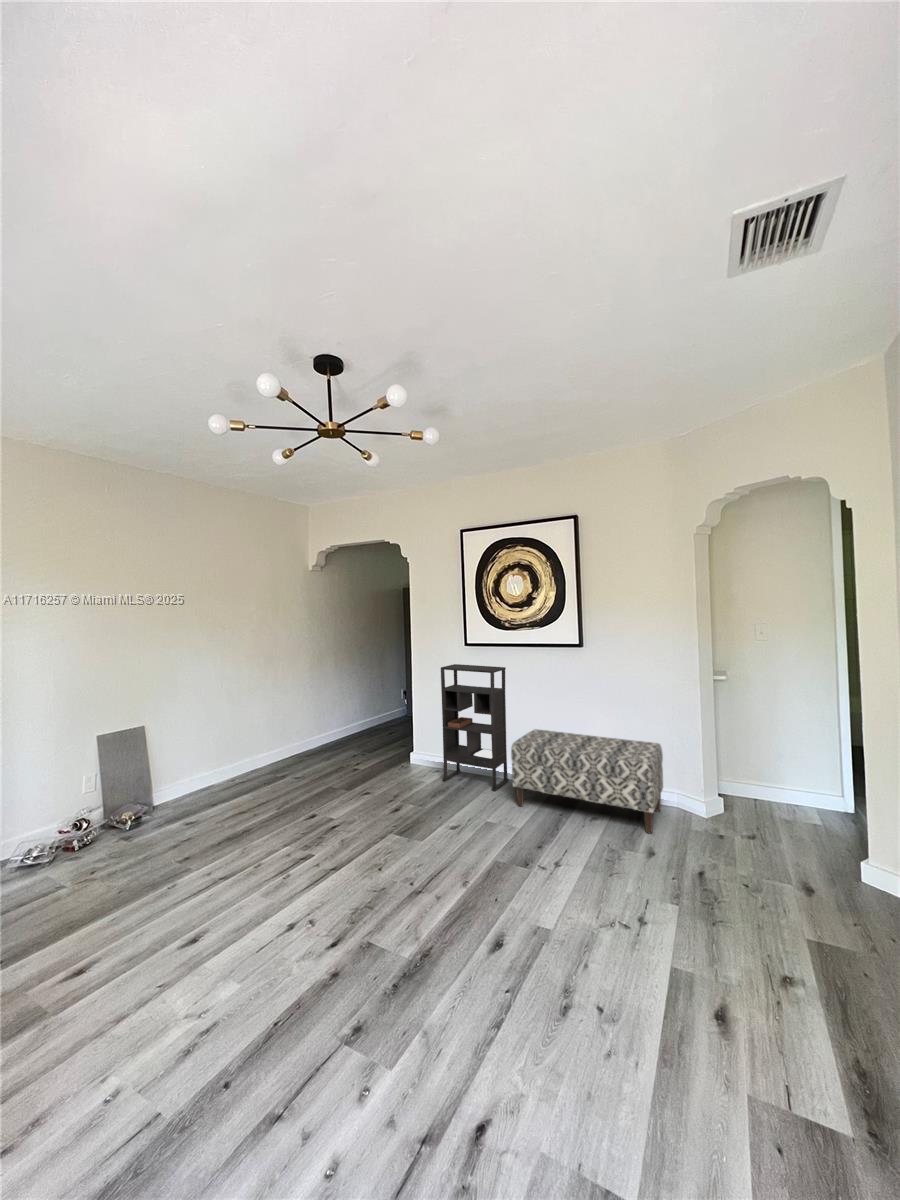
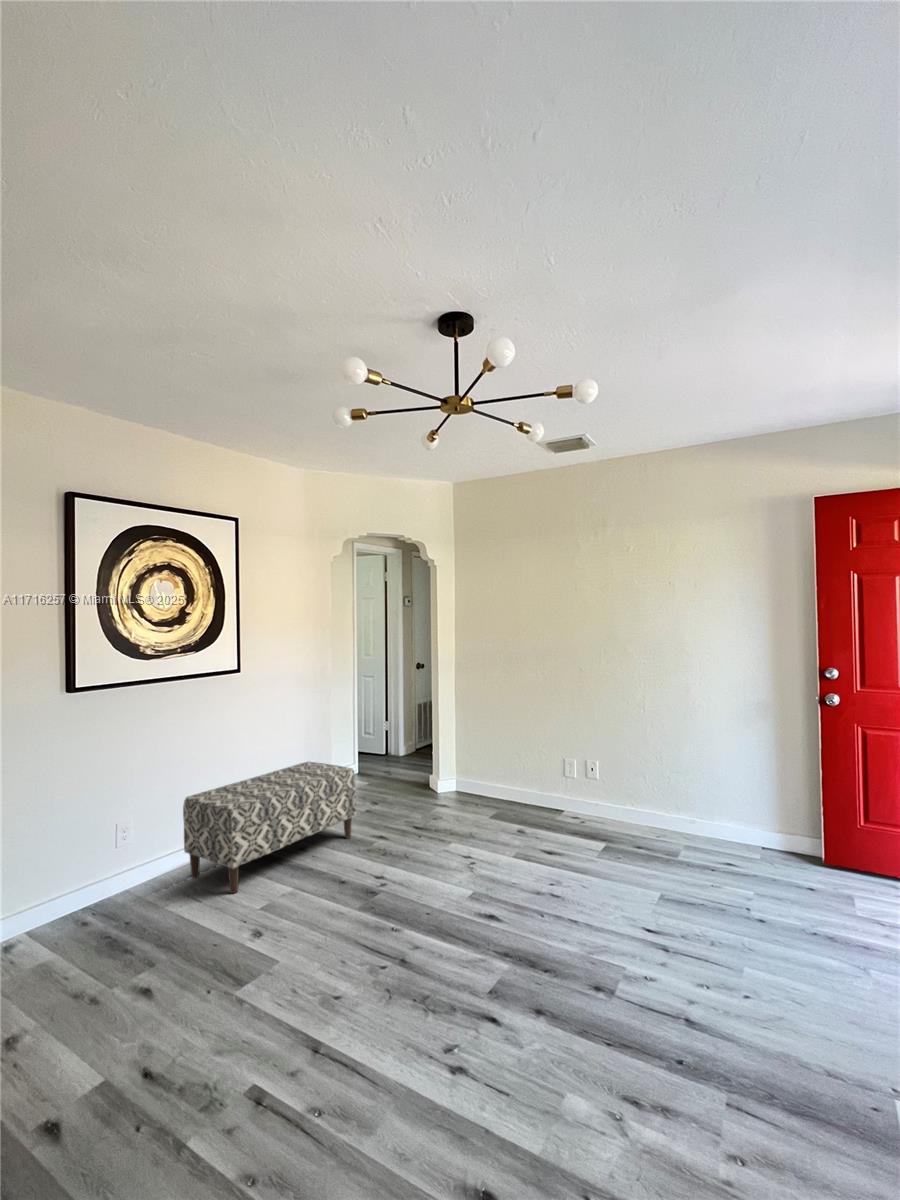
bookshelf: present [441,664,509,791] -> none [34,719,168,957]

